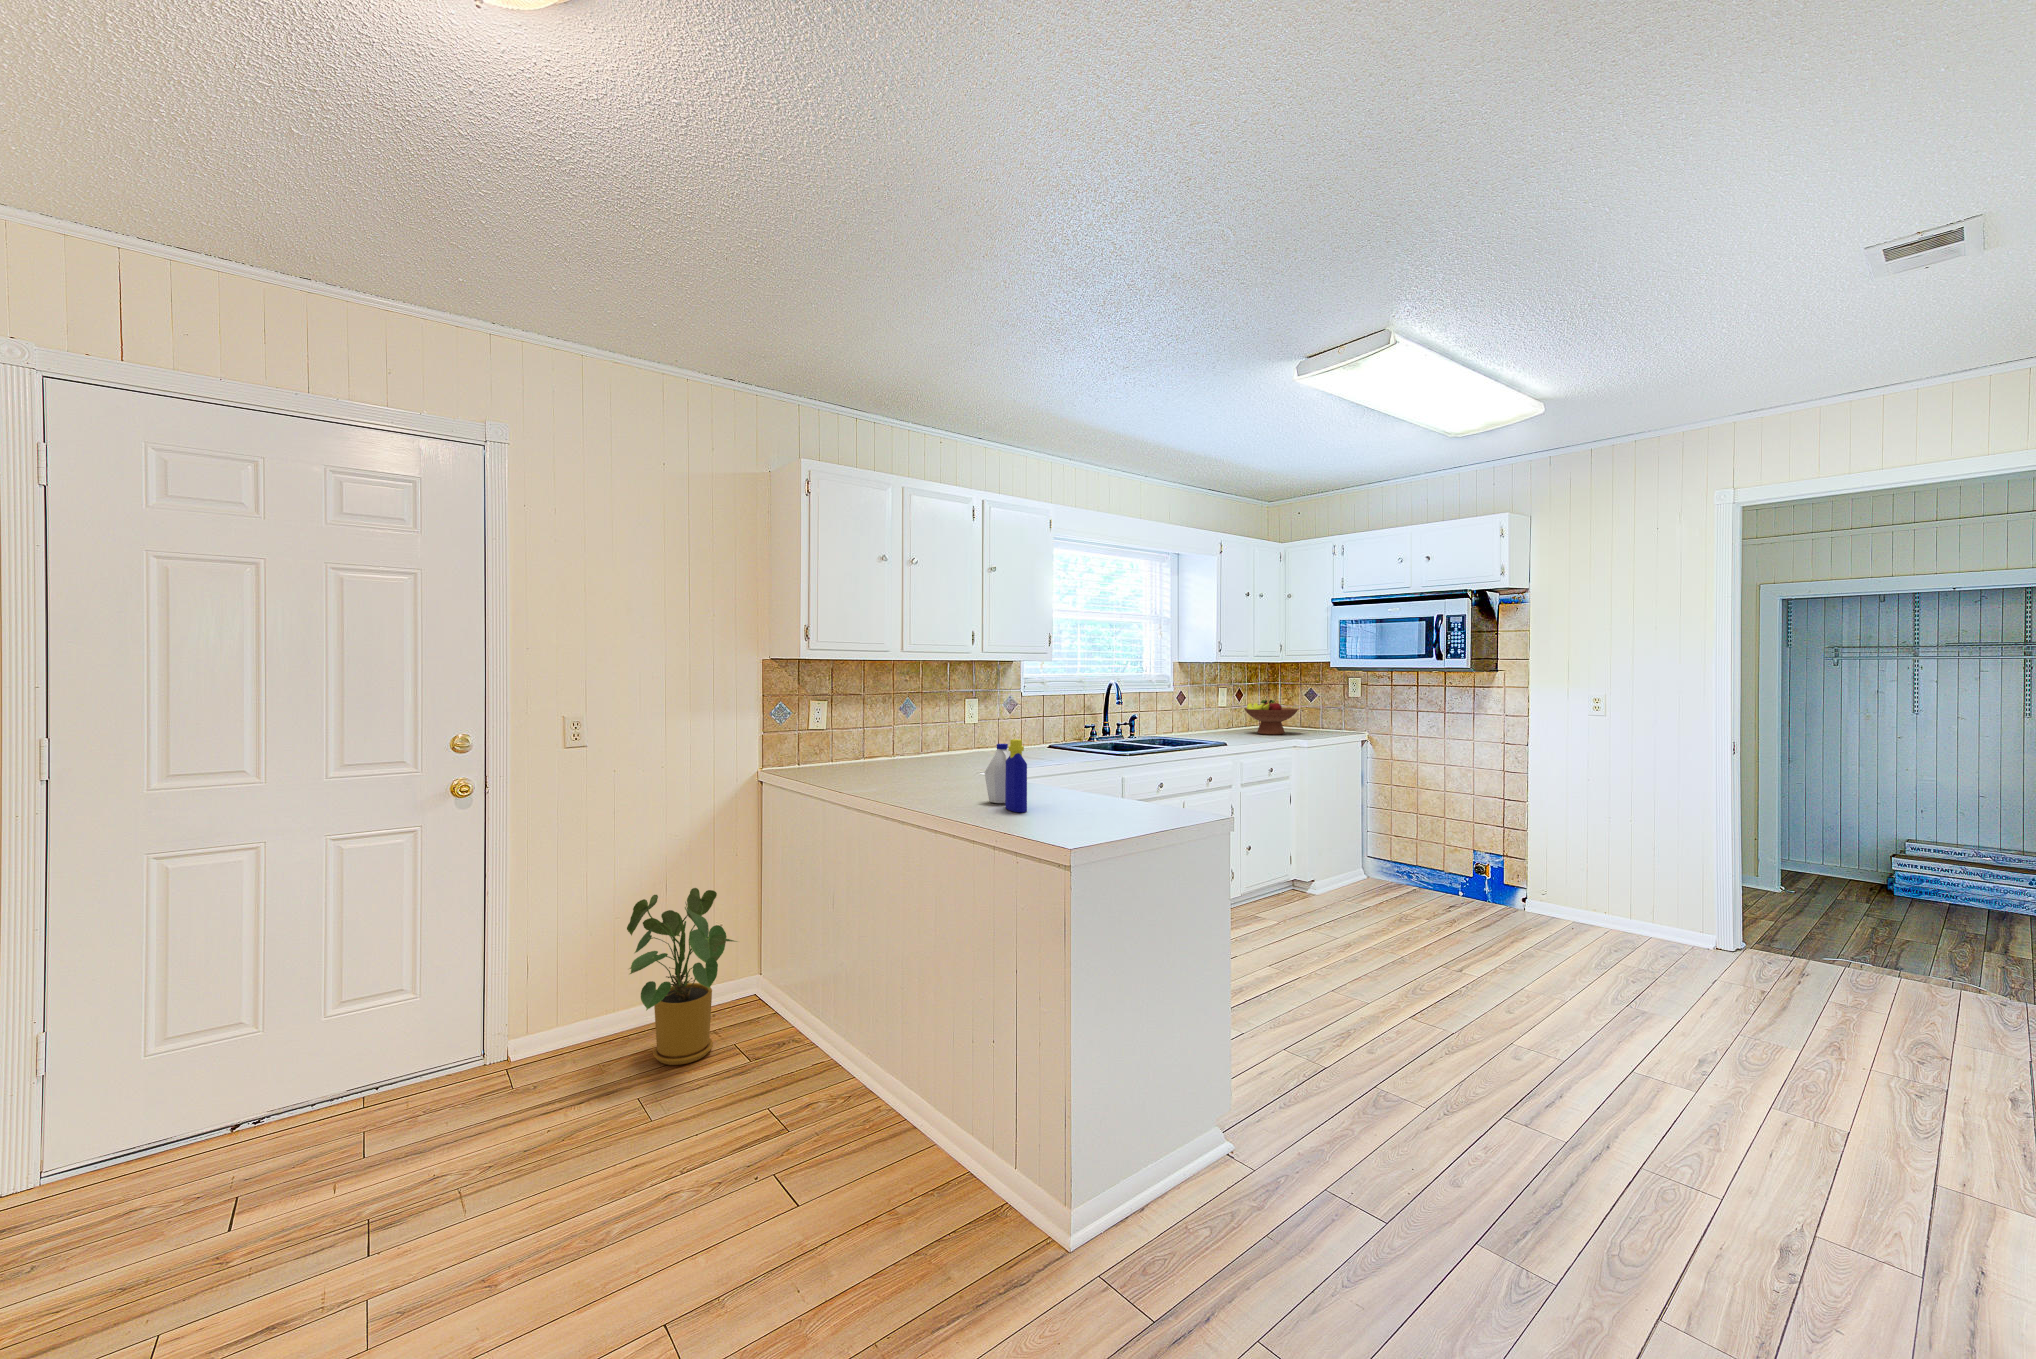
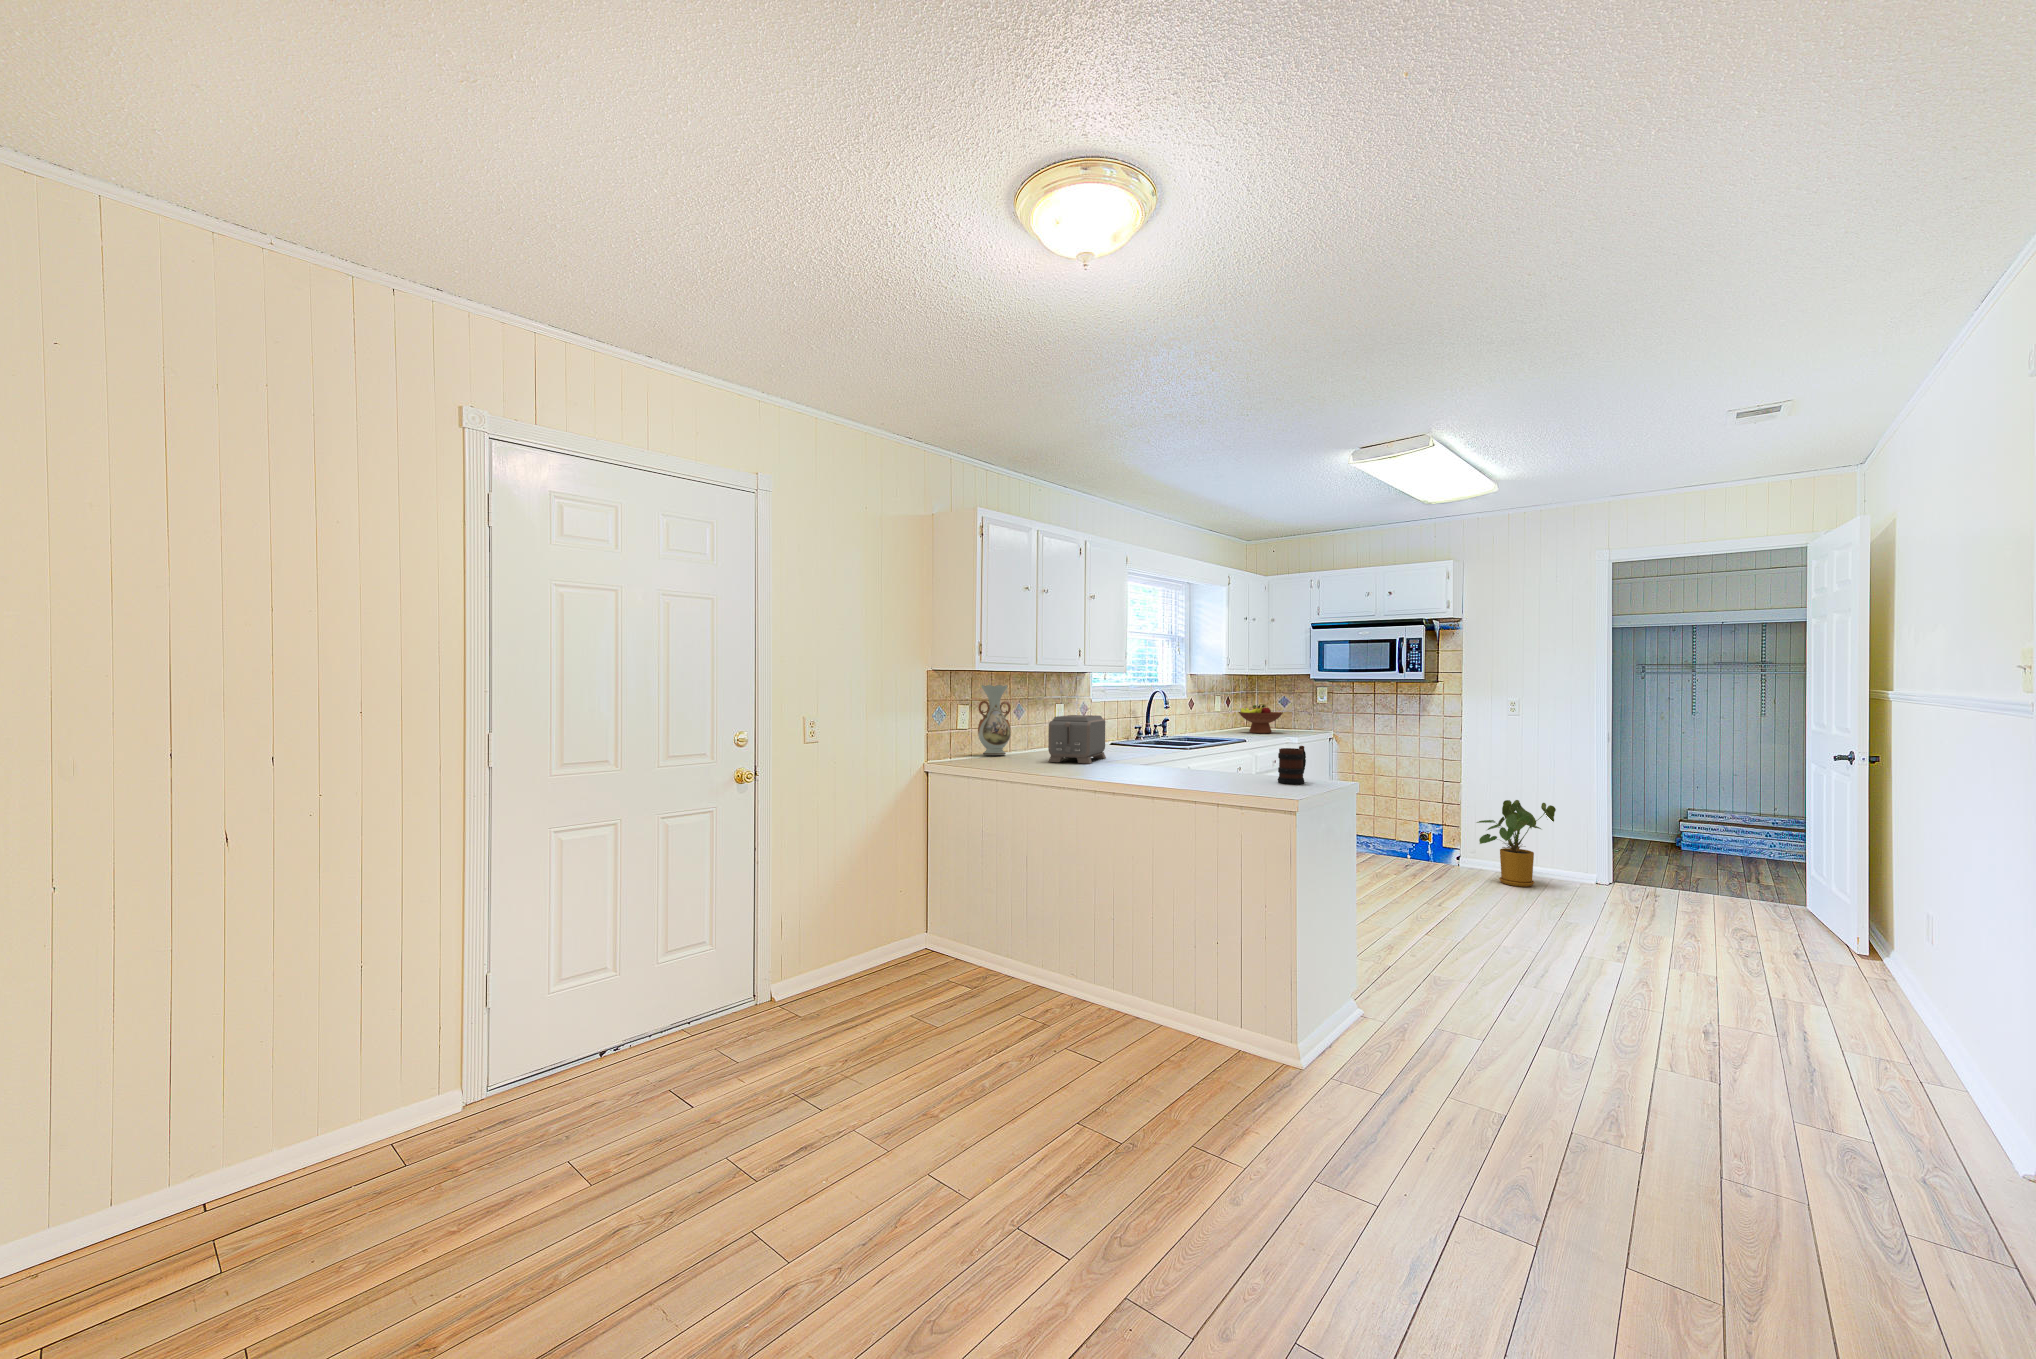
vase: none [823,683,866,768] -> present [978,685,1011,755]
toaster: none [870,720,963,784] -> present [1048,715,1106,764]
bottle: present [985,739,1027,813] -> none [1180,724,1229,776]
mug: none [1058,775,1105,832] -> present [1278,746,1306,784]
house plant: present [627,888,737,1065] -> present [1477,800,1556,887]

